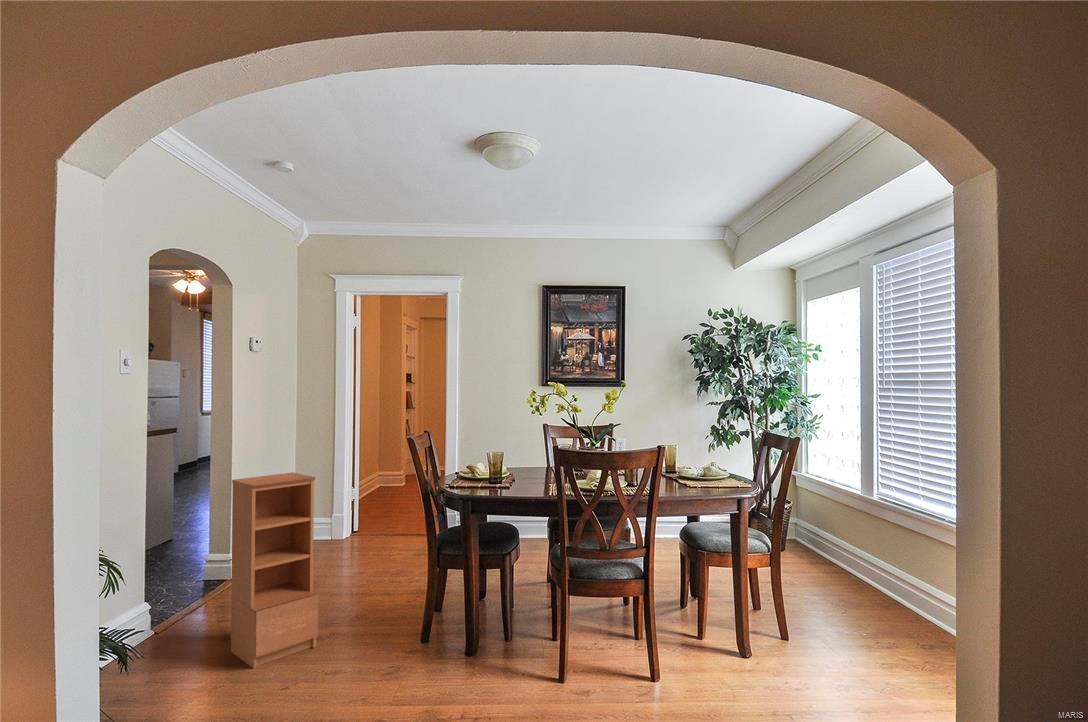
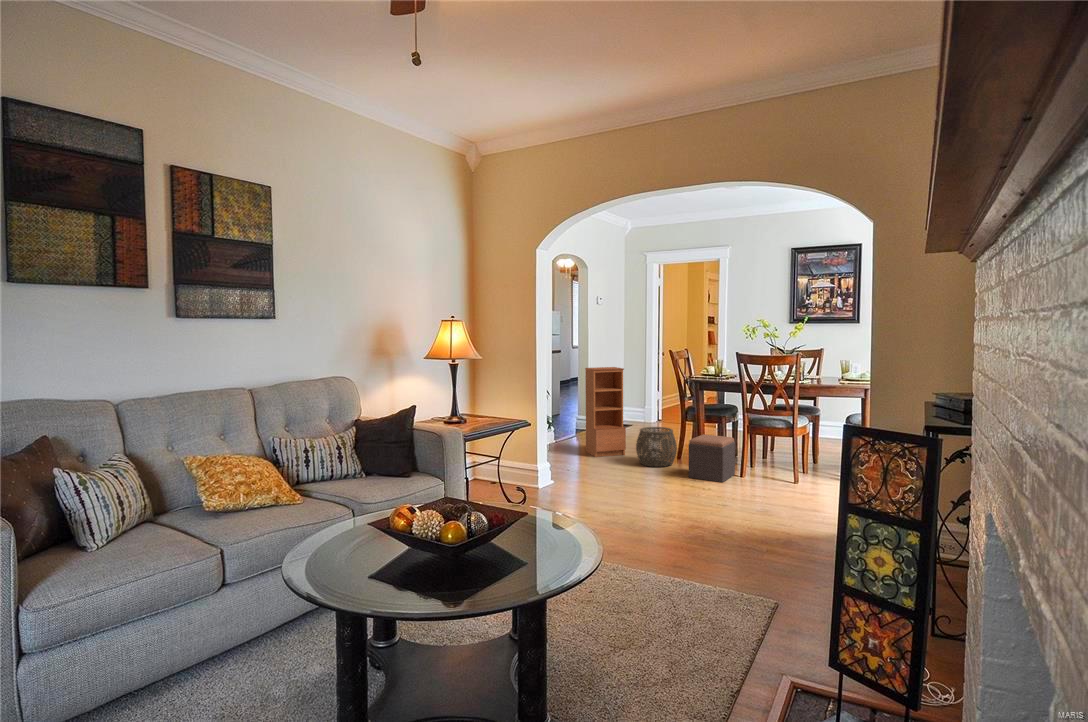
woven basket: none [345,588,427,681] -> present [636,427,677,467]
footstool: none [466,603,541,707] -> present [688,434,735,482]

